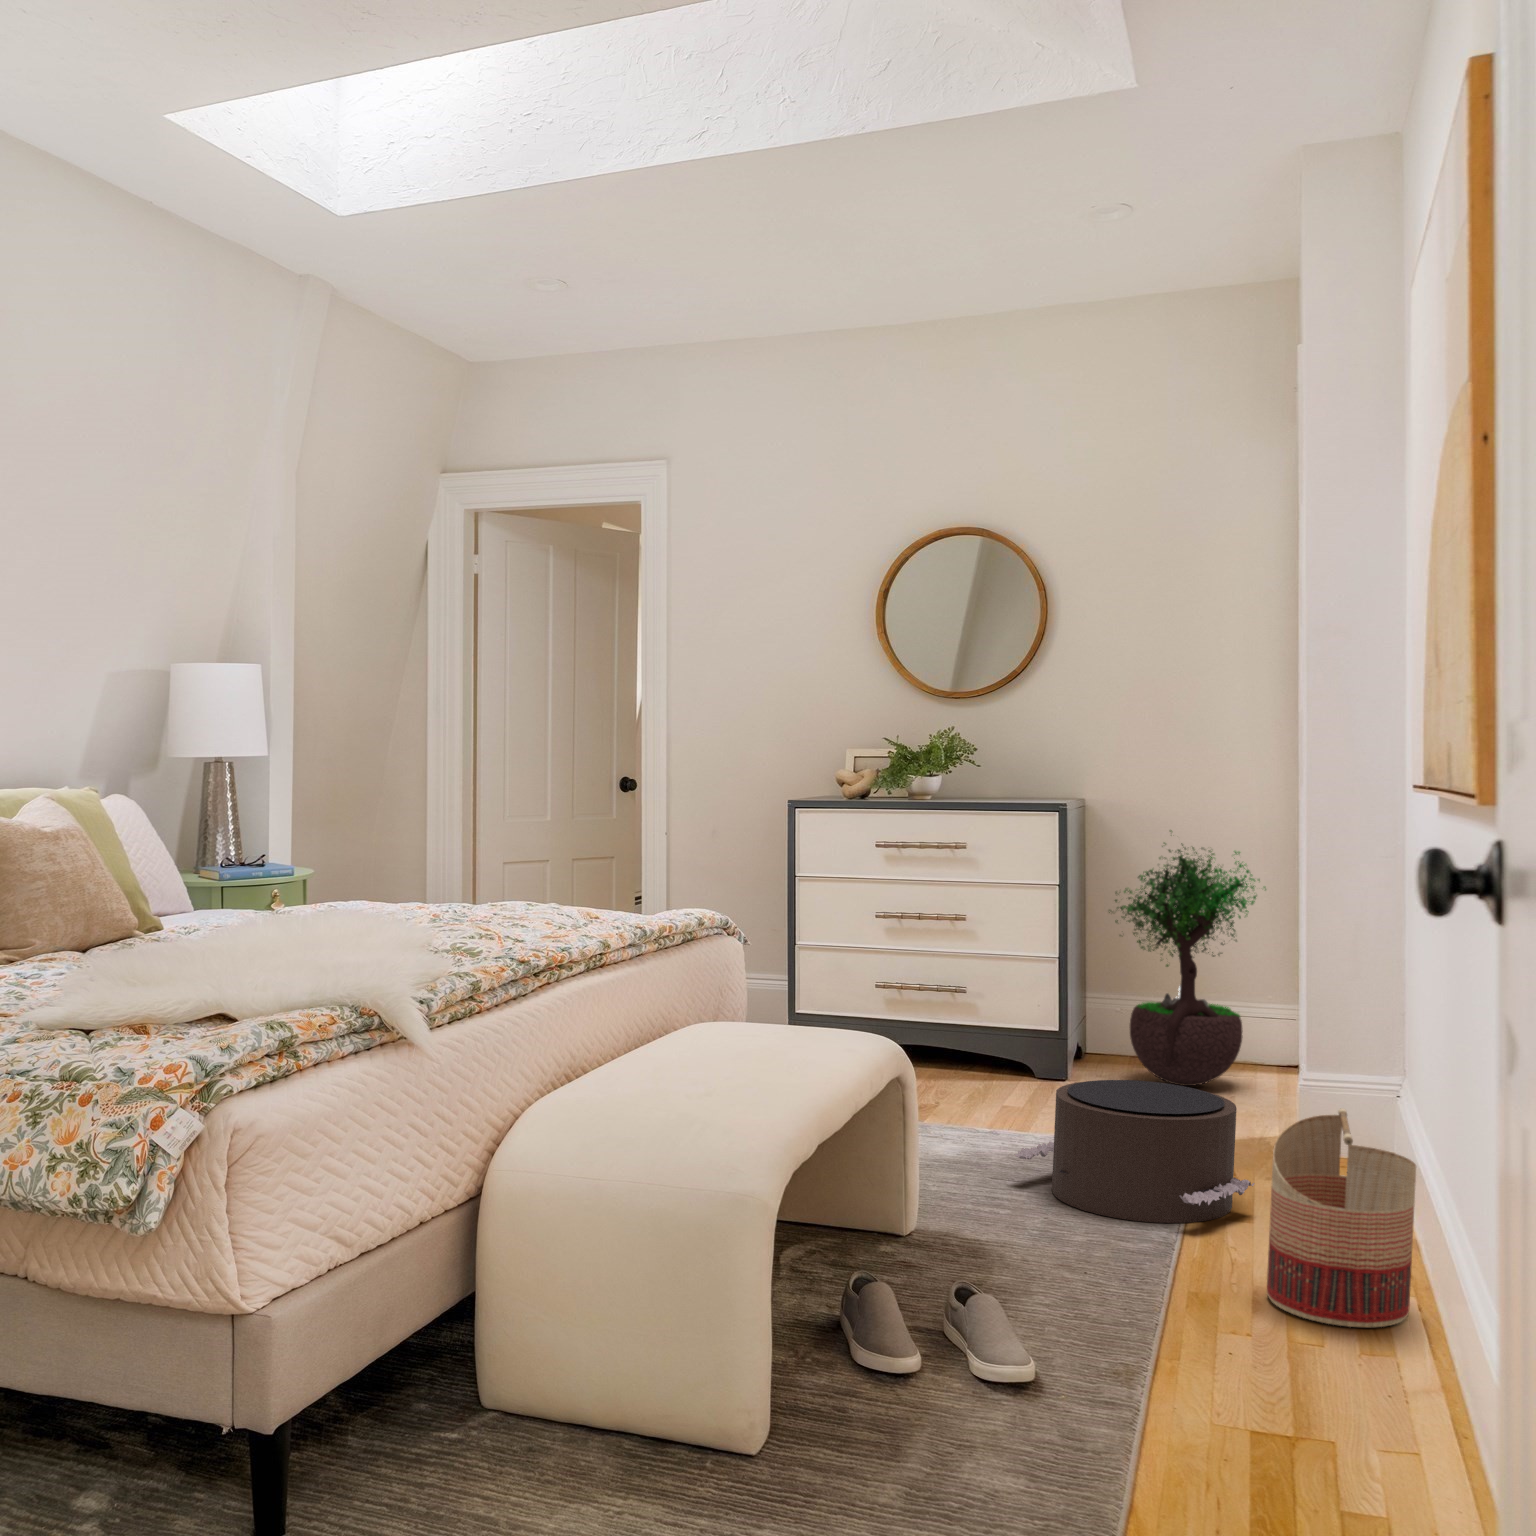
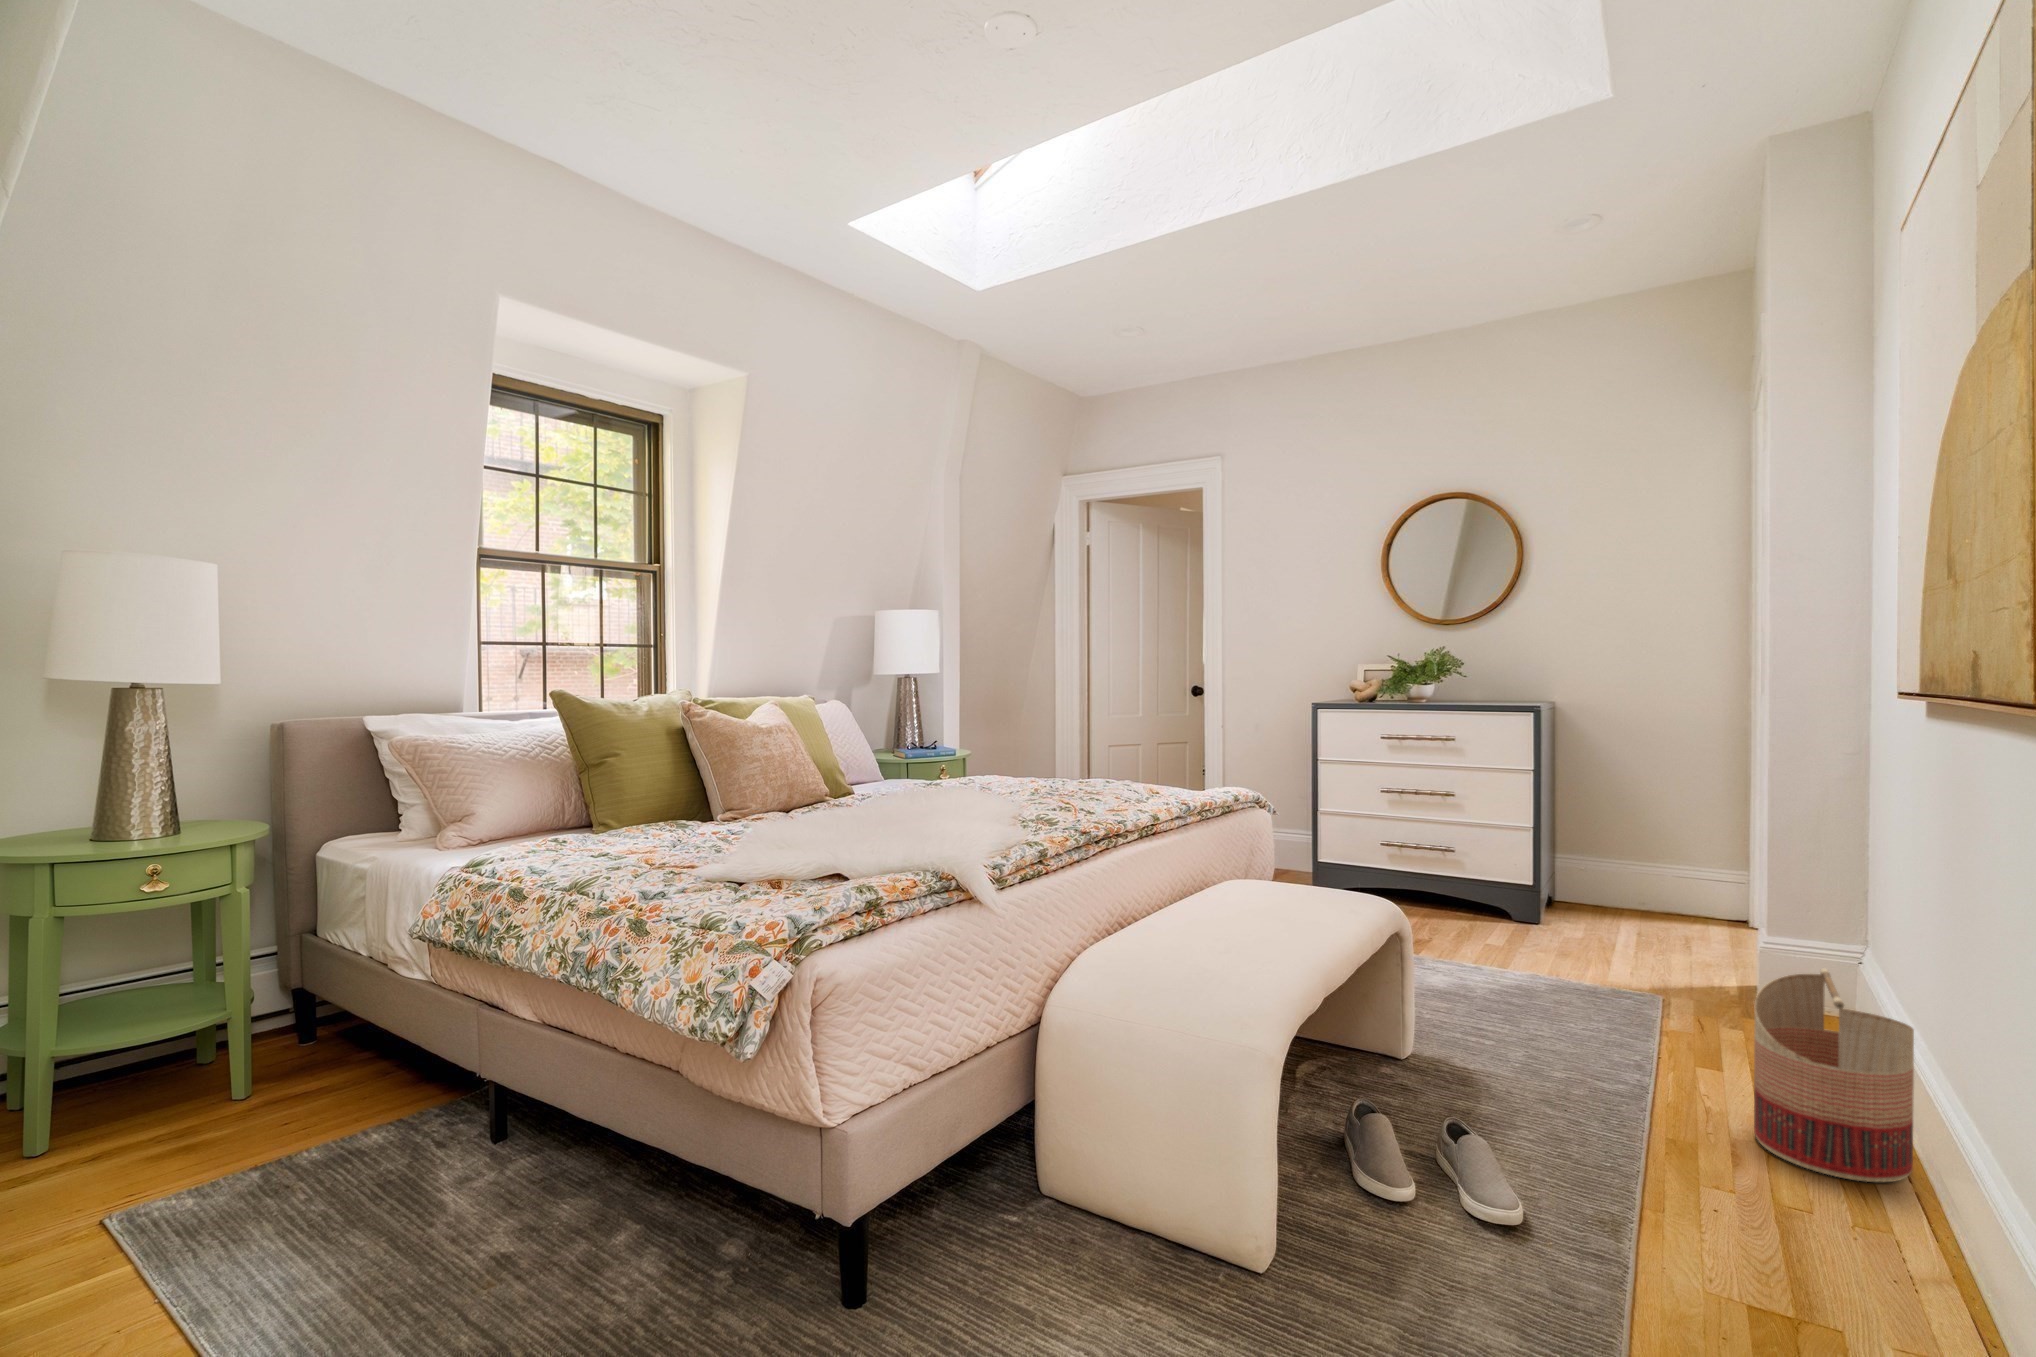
potted tree: present [1109,830,1266,1086] -> none [1576,720,1718,924]
pouf: present [1014,1080,1254,1223] -> none [1501,925,1729,1053]

